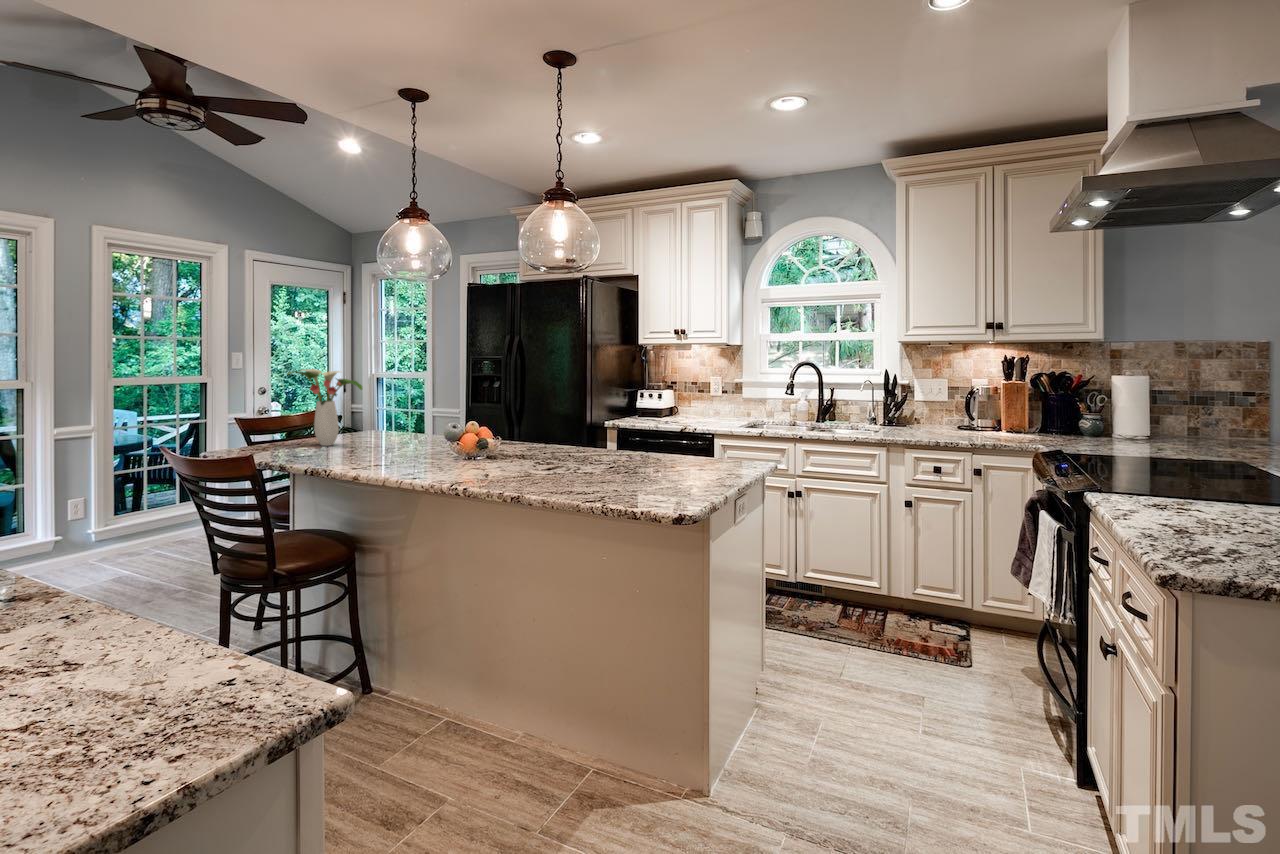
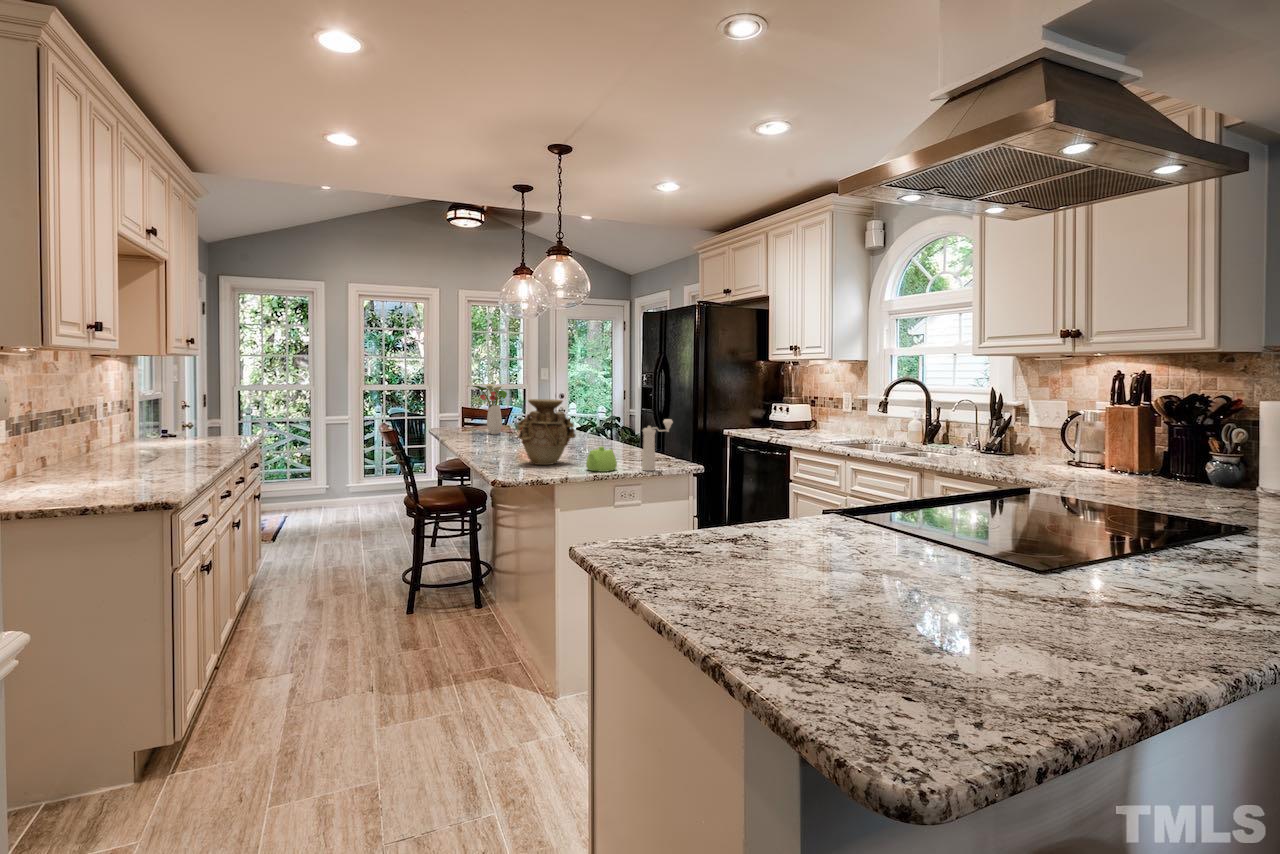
vase: none [564,388,631,476] -> present [518,399,575,465]
pepper mill: none [721,407,738,469] -> present [642,419,673,471]
teapot: none [670,444,706,475] -> present [586,447,617,472]

